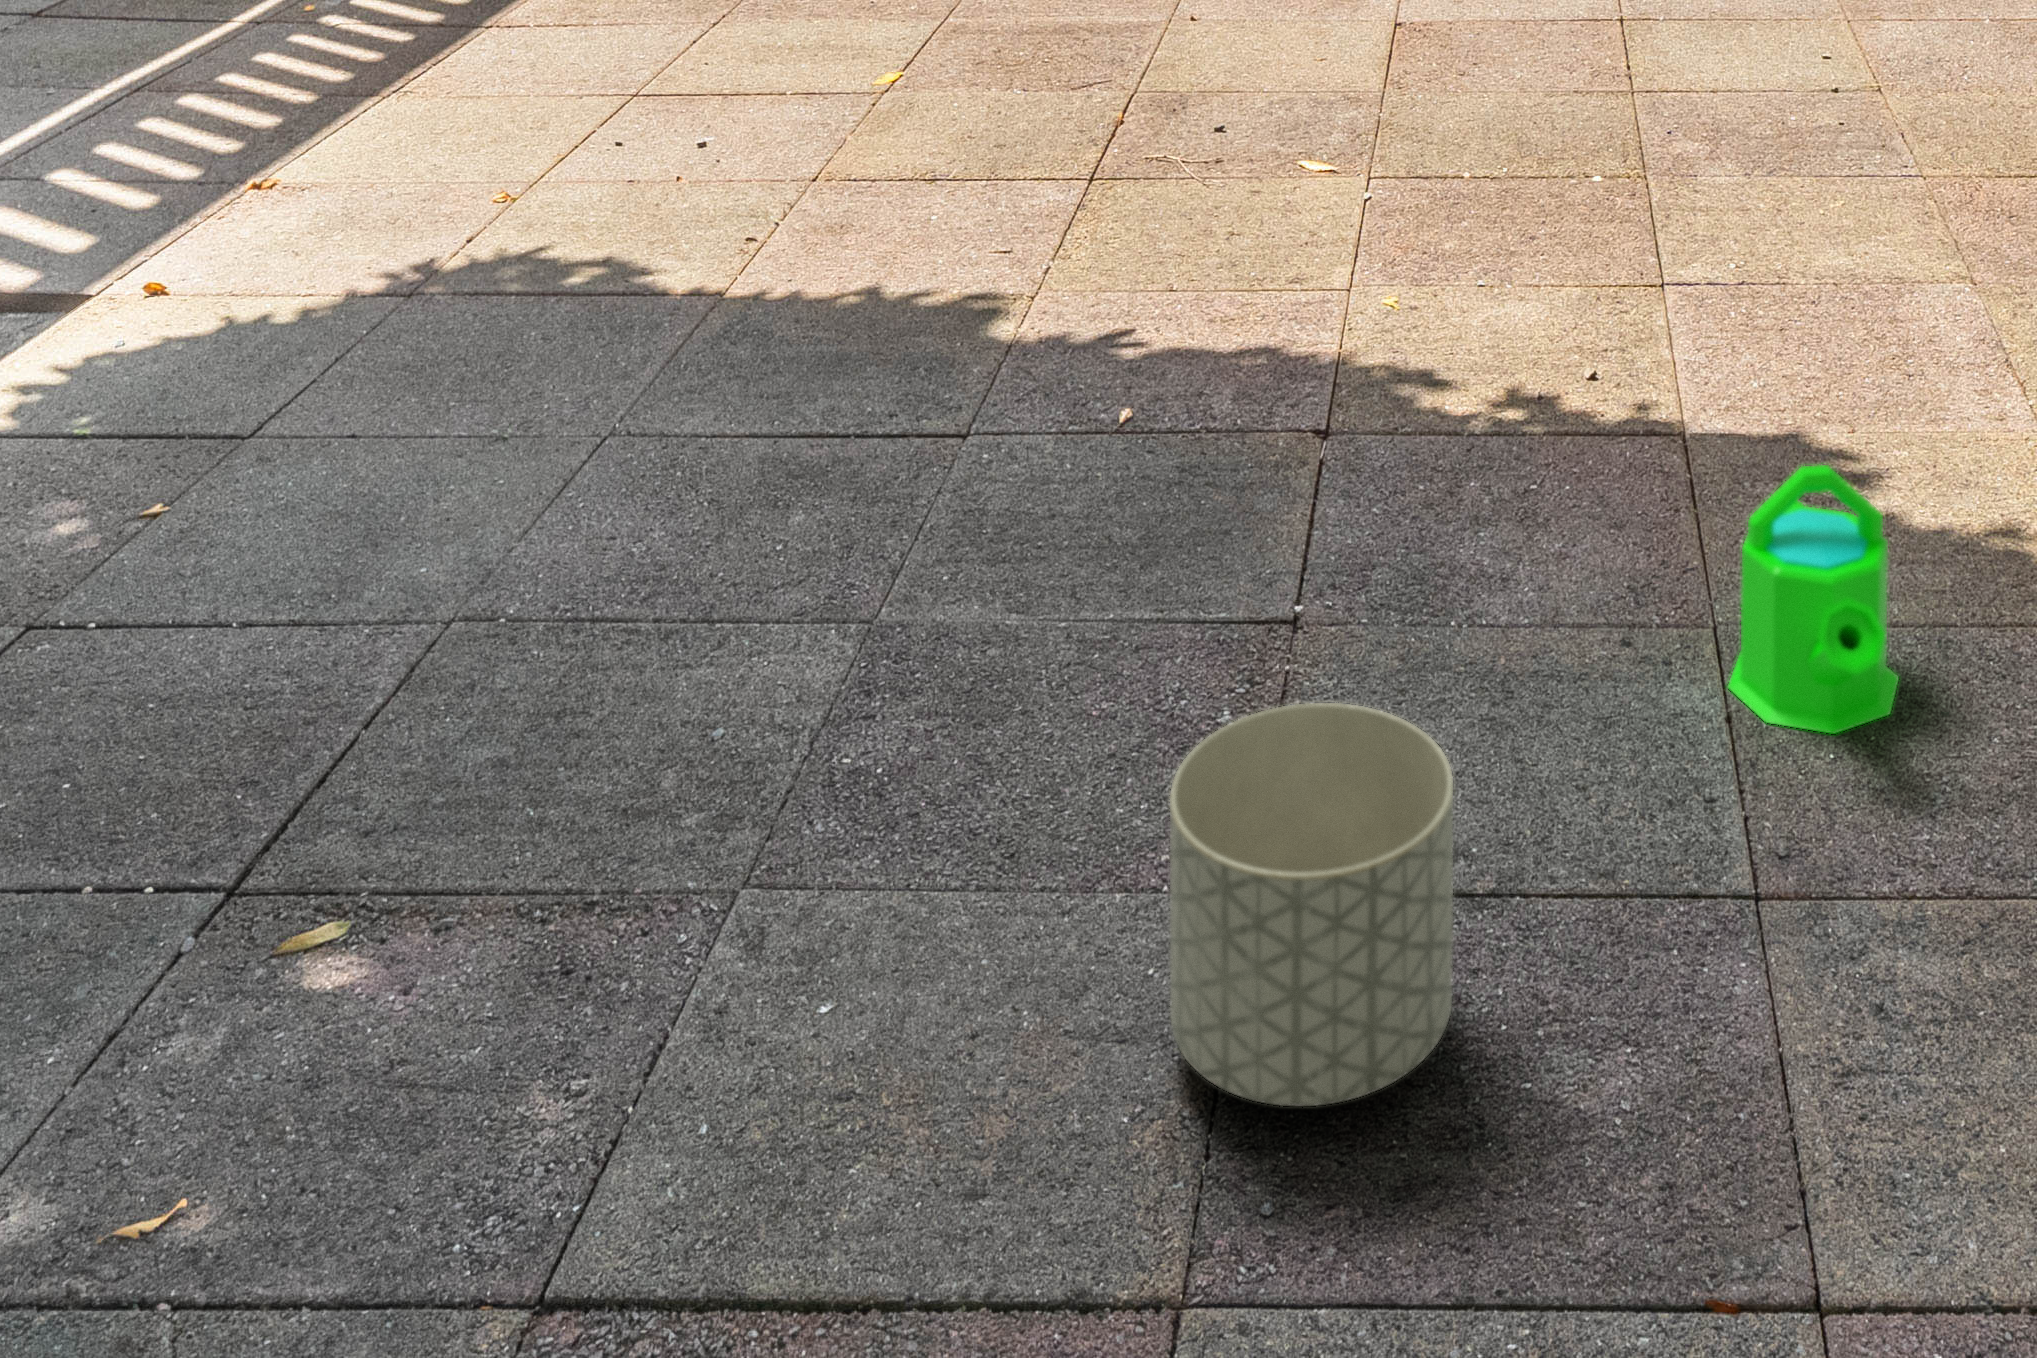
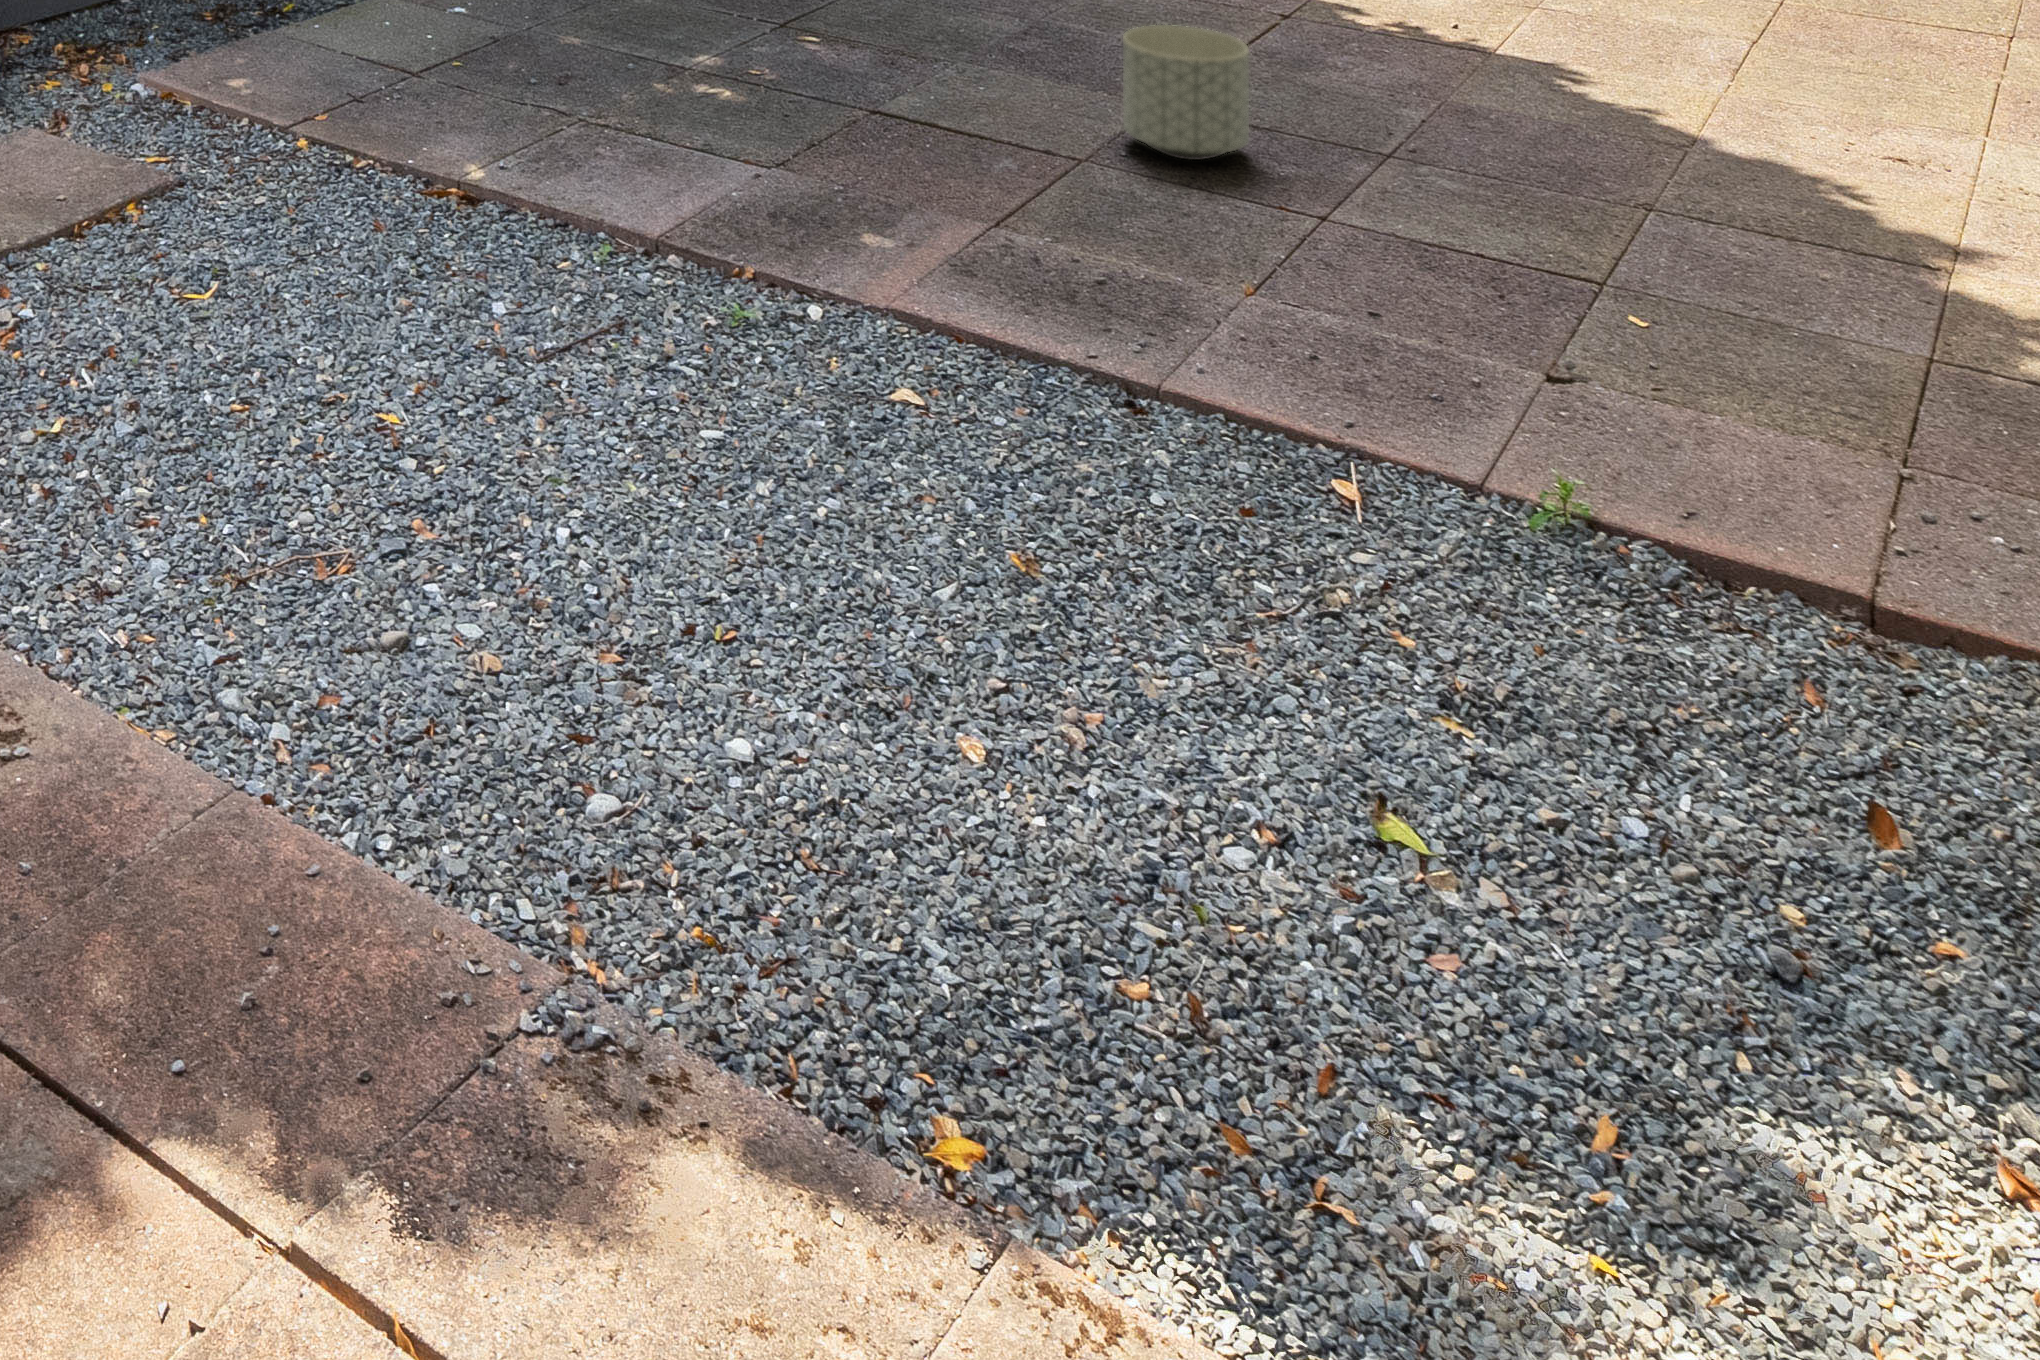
watering can: present [1728,465,1899,734] -> none [1466,23,1569,151]

